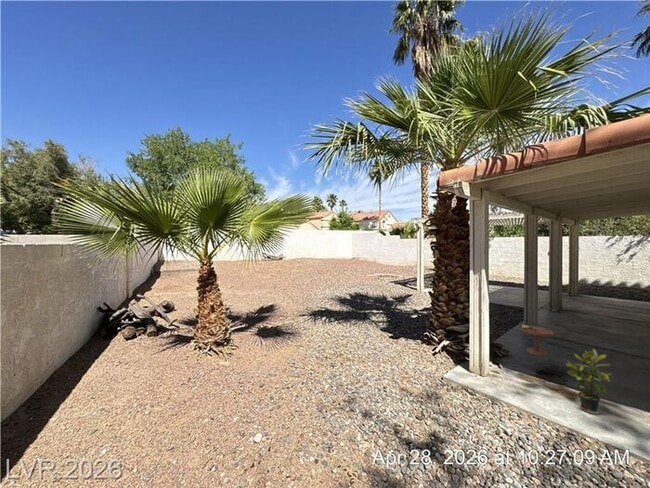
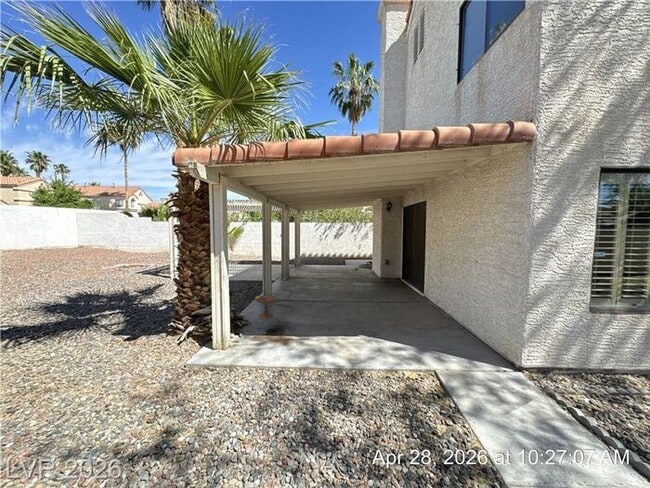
potted plant: present [566,349,611,414] -> none [282,304,307,352]

